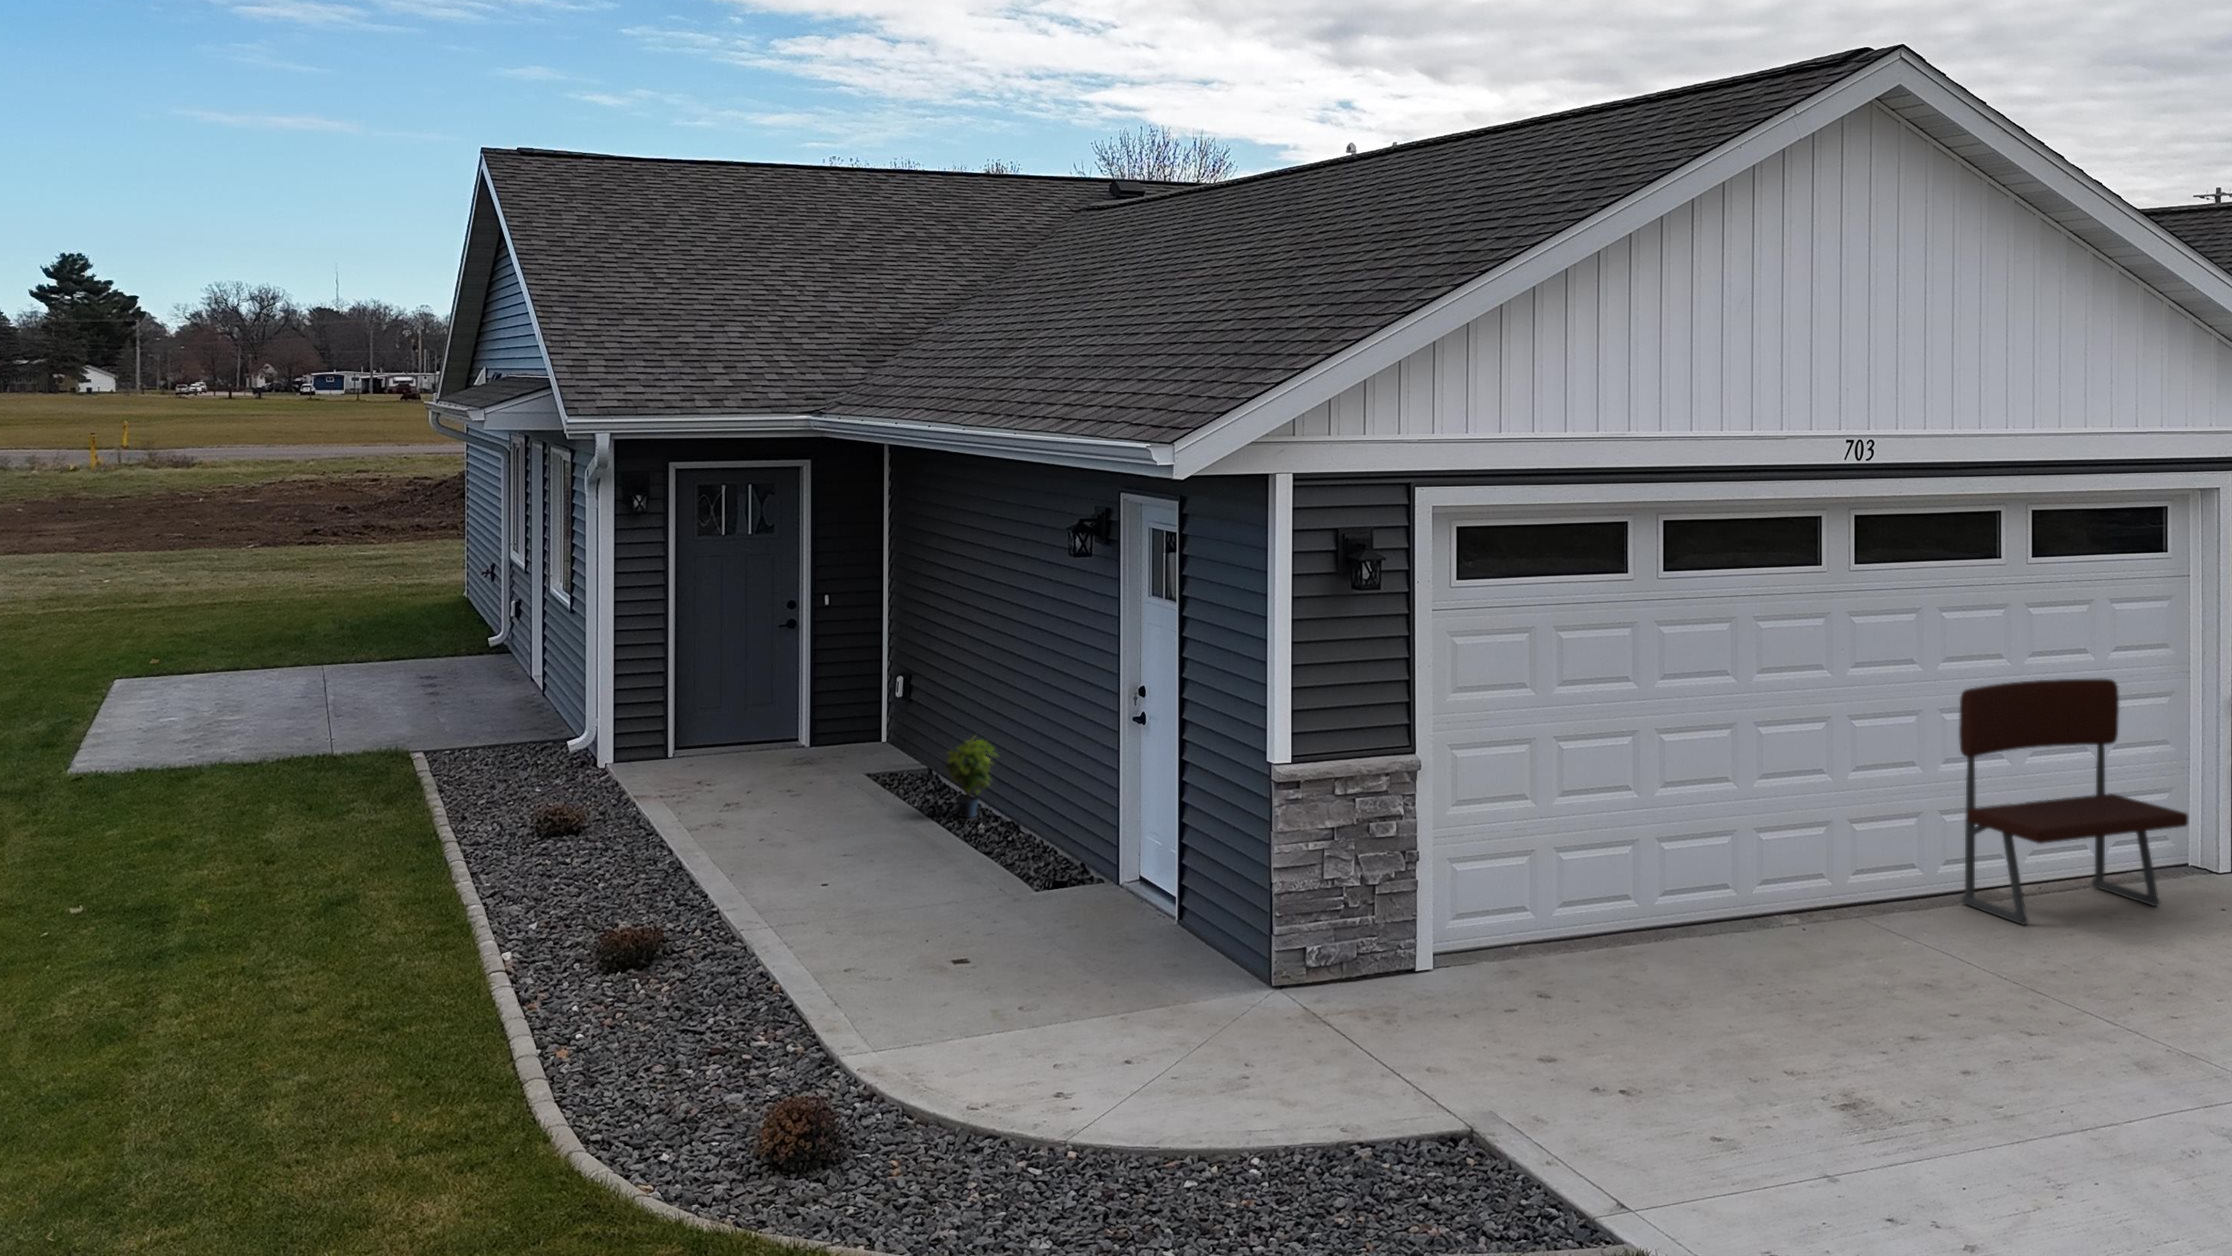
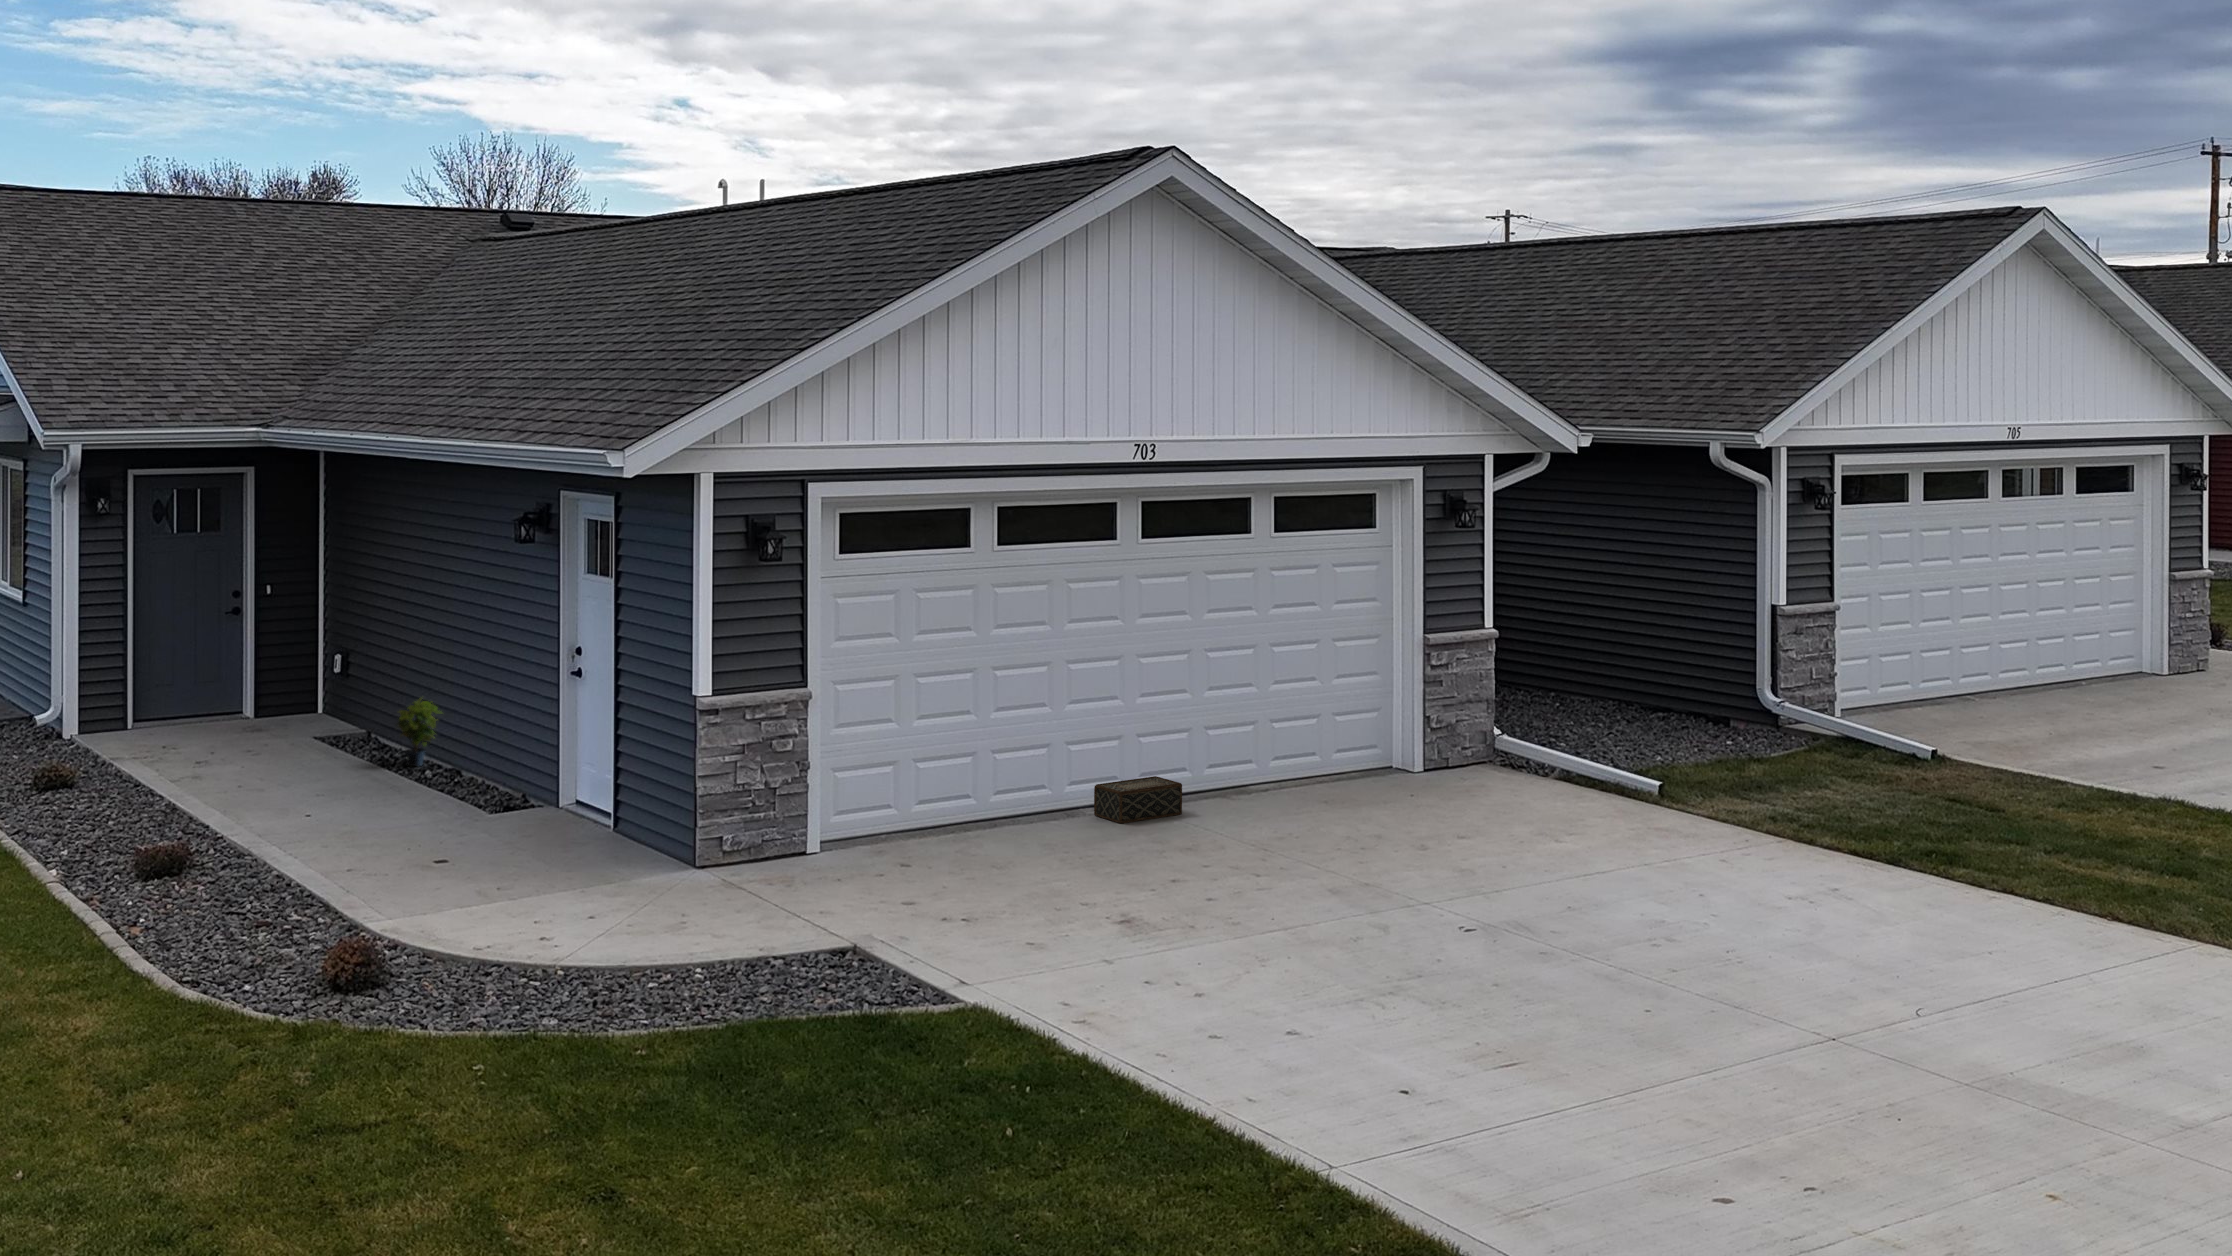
bench: present [1959,678,2188,925] -> none [1220,626,1386,811]
woven basket: none [1793,872,1911,936] -> present [1094,776,1182,823]

